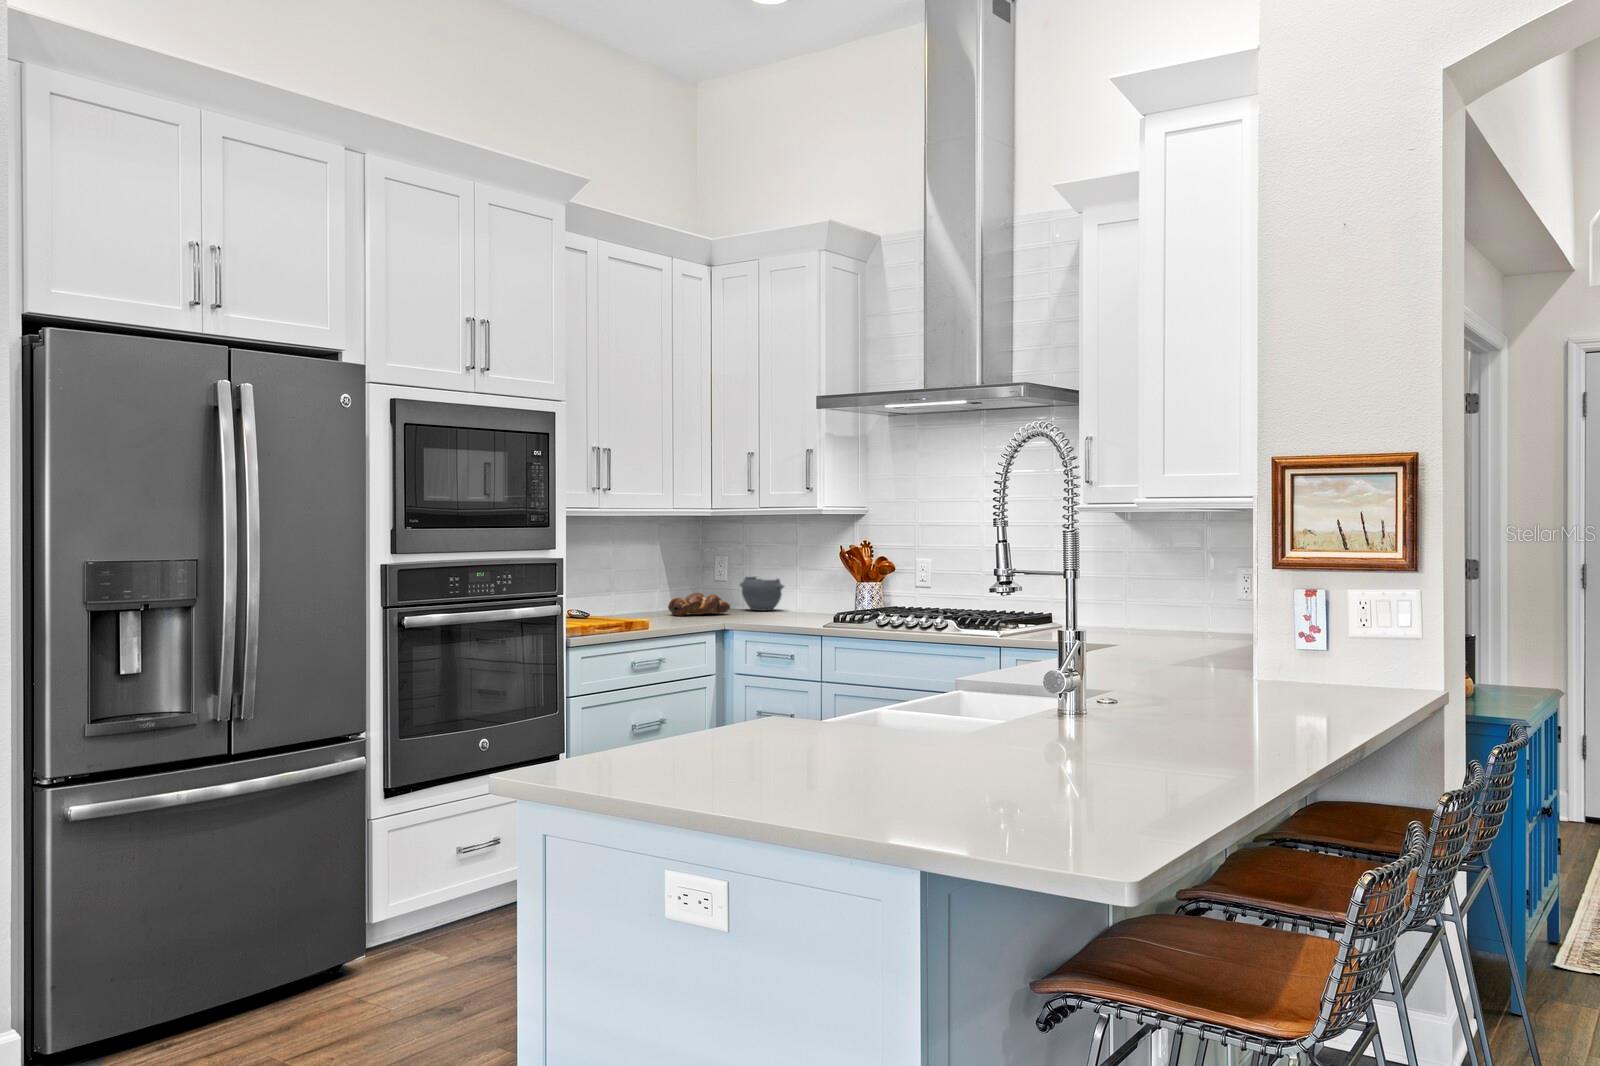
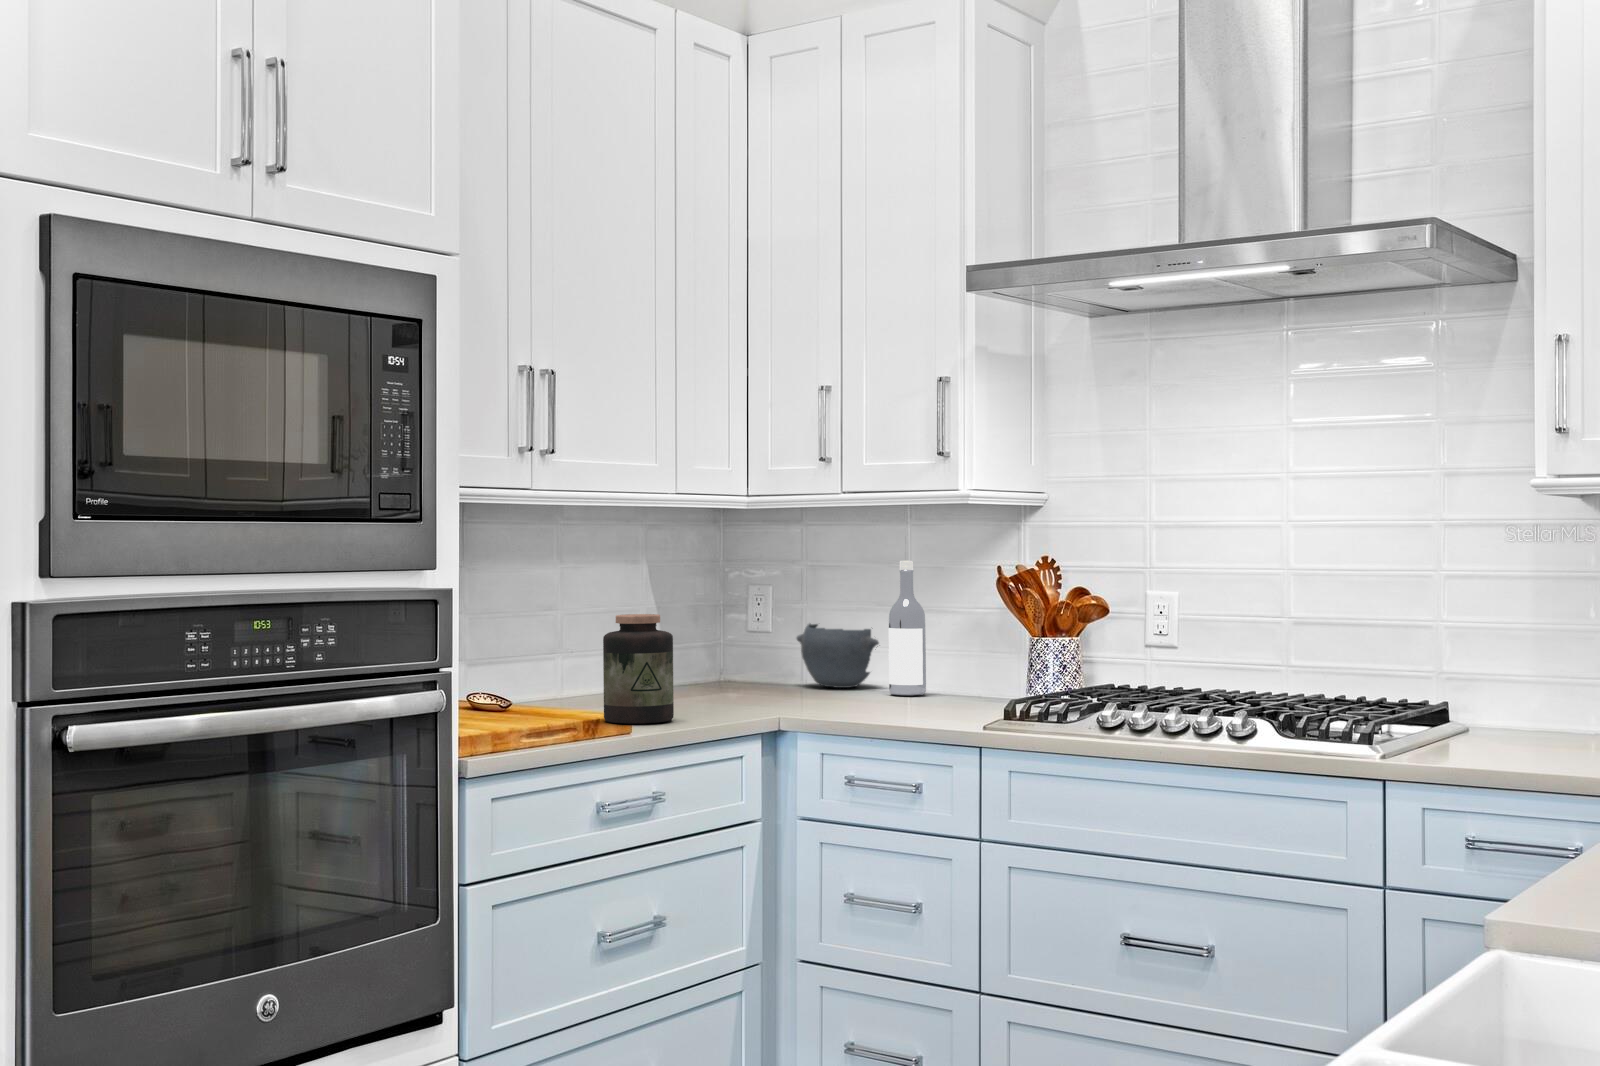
wine bottle: none [786,543,806,614] -> present [888,561,926,696]
jar: none [634,571,670,625] -> present [603,614,674,724]
bread loaf: present [668,593,730,616] -> none [666,655,784,700]

